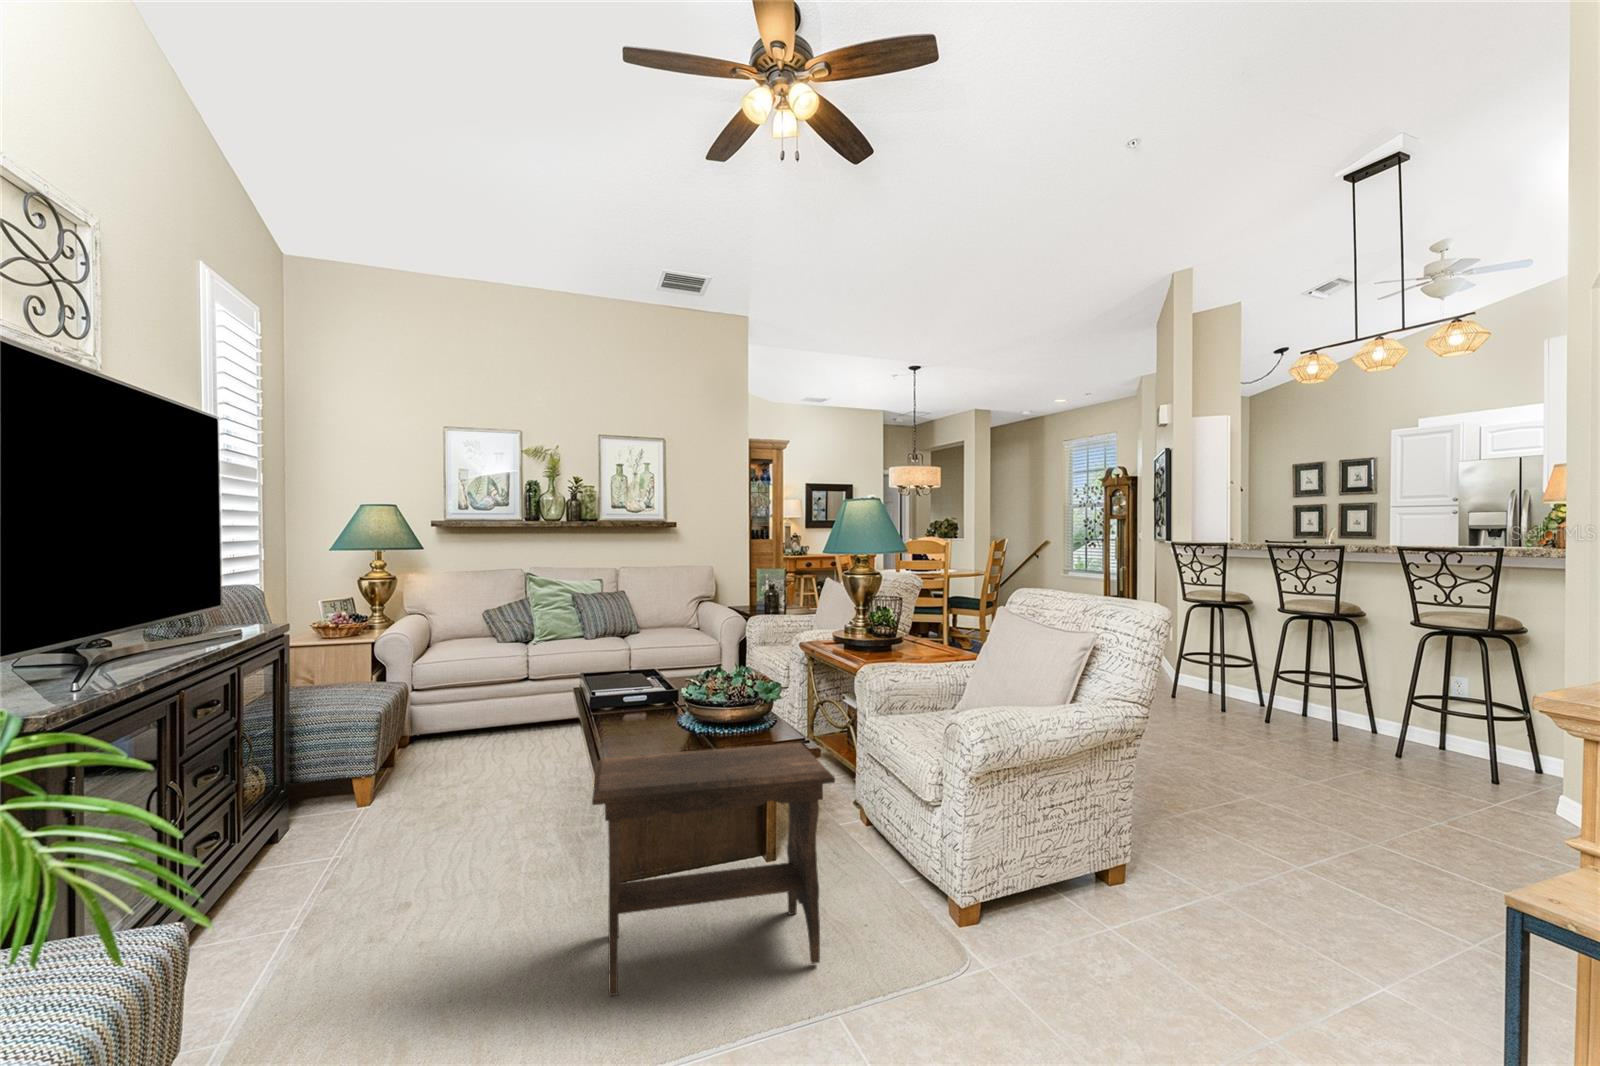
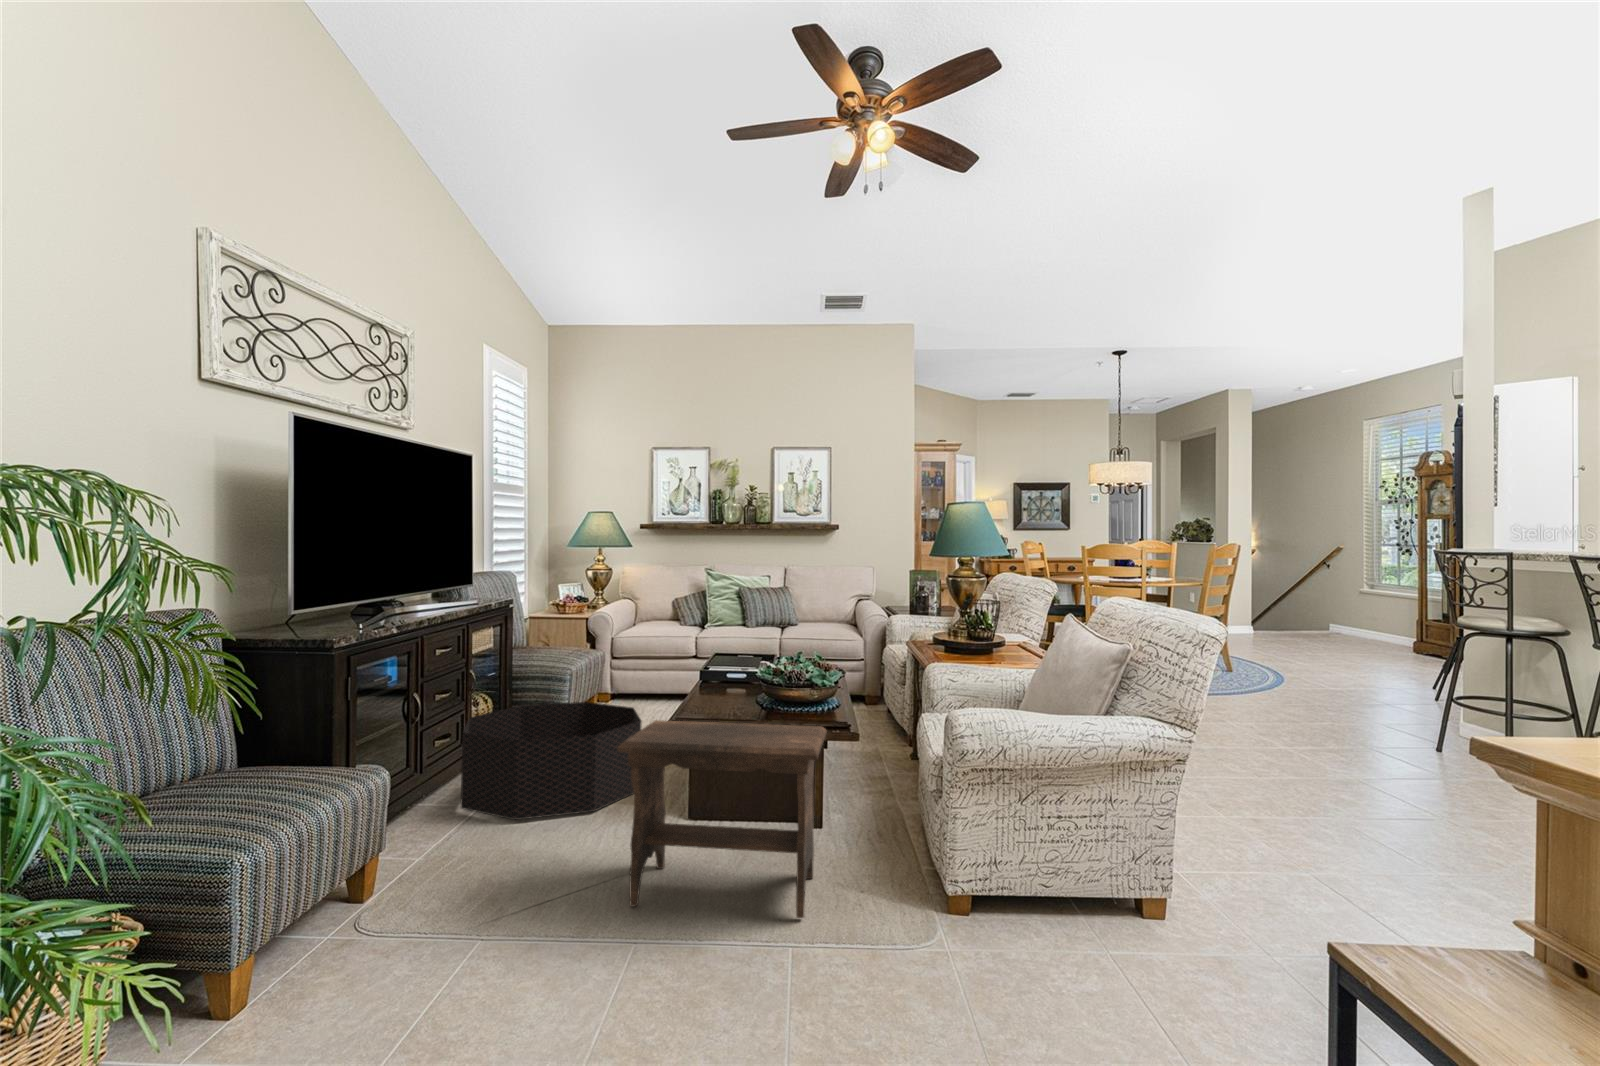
basket: none [274,742,528,912] -> present [460,702,642,820]

